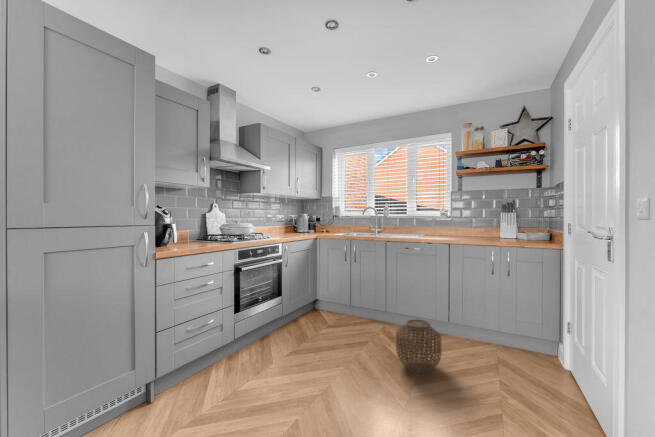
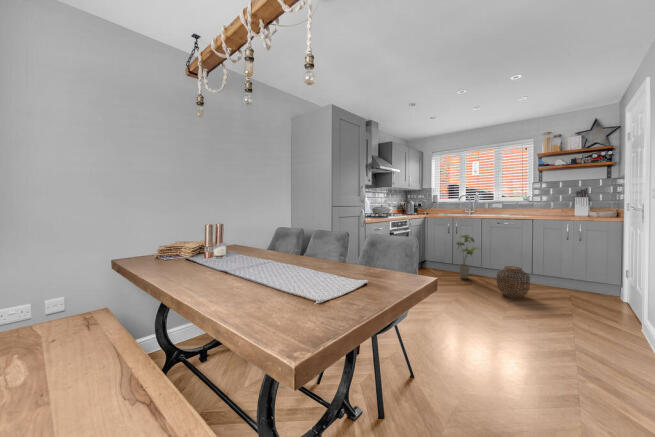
house plant: none [350,265,384,331] -> present [456,235,478,279]

